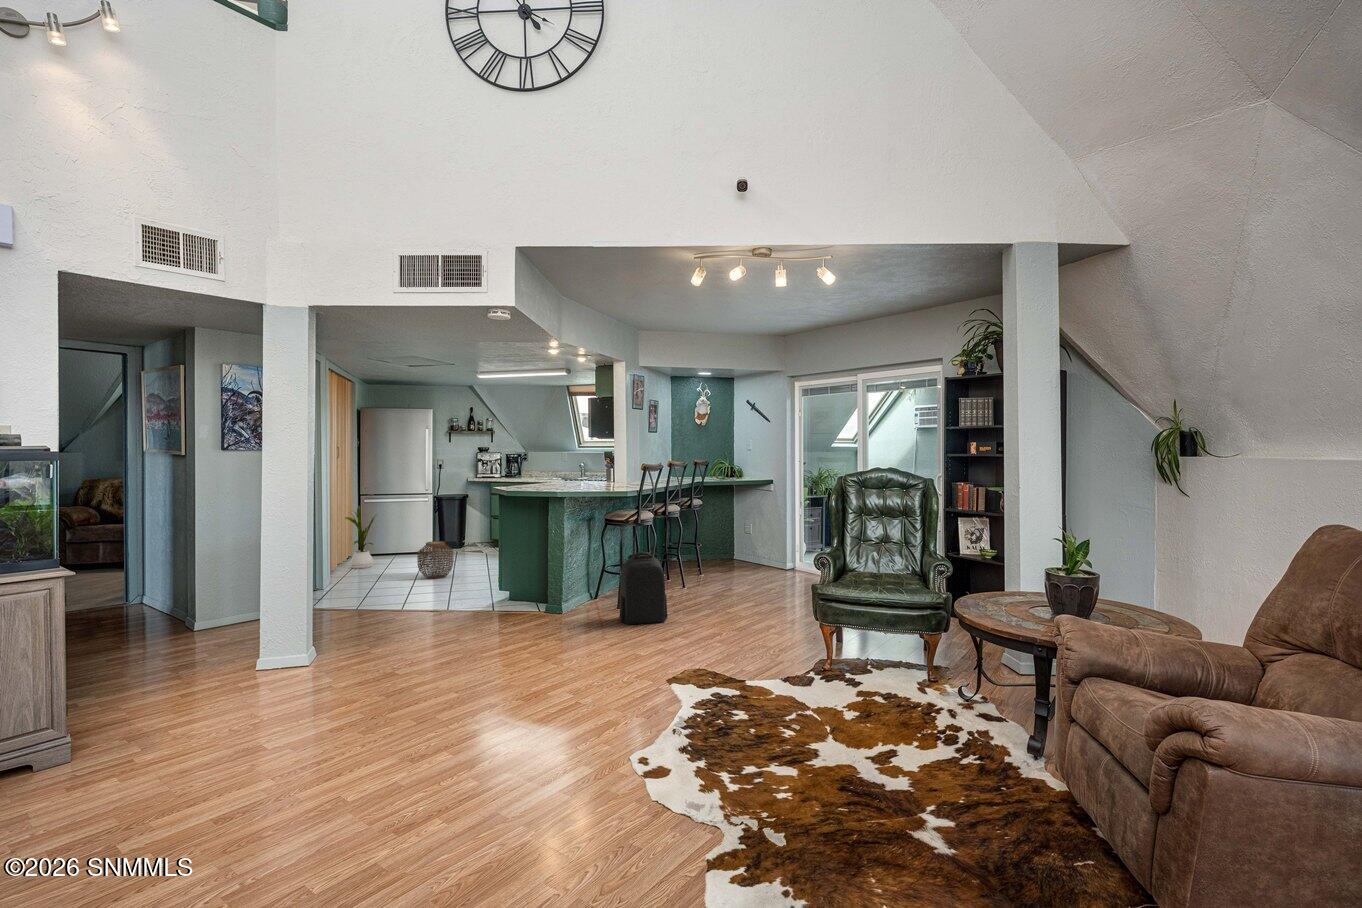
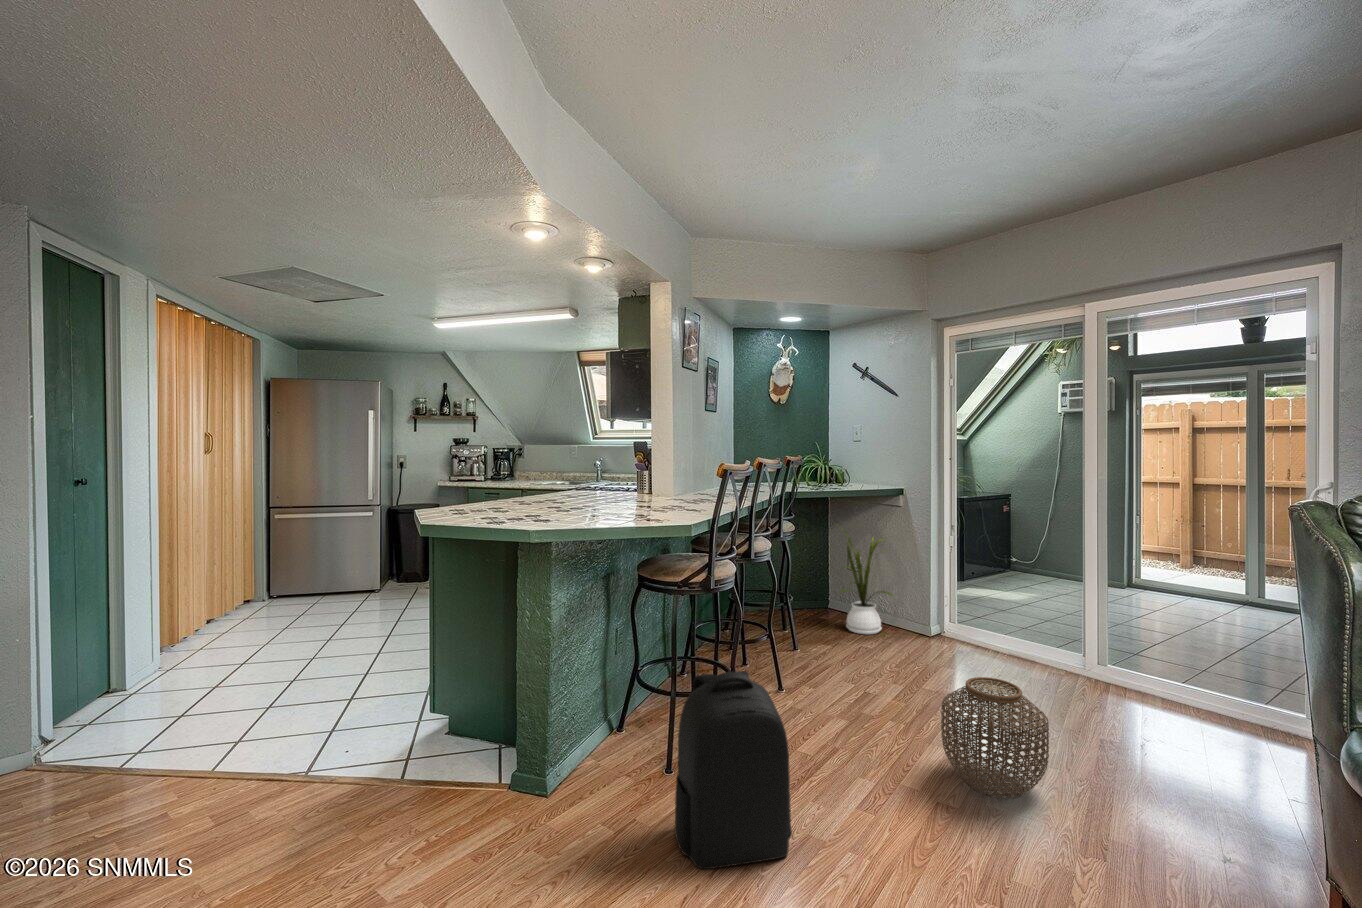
house plant: present [345,506,376,569] -> present [841,530,893,634]
woven basket: present [417,541,453,579] -> present [941,677,1049,798]

